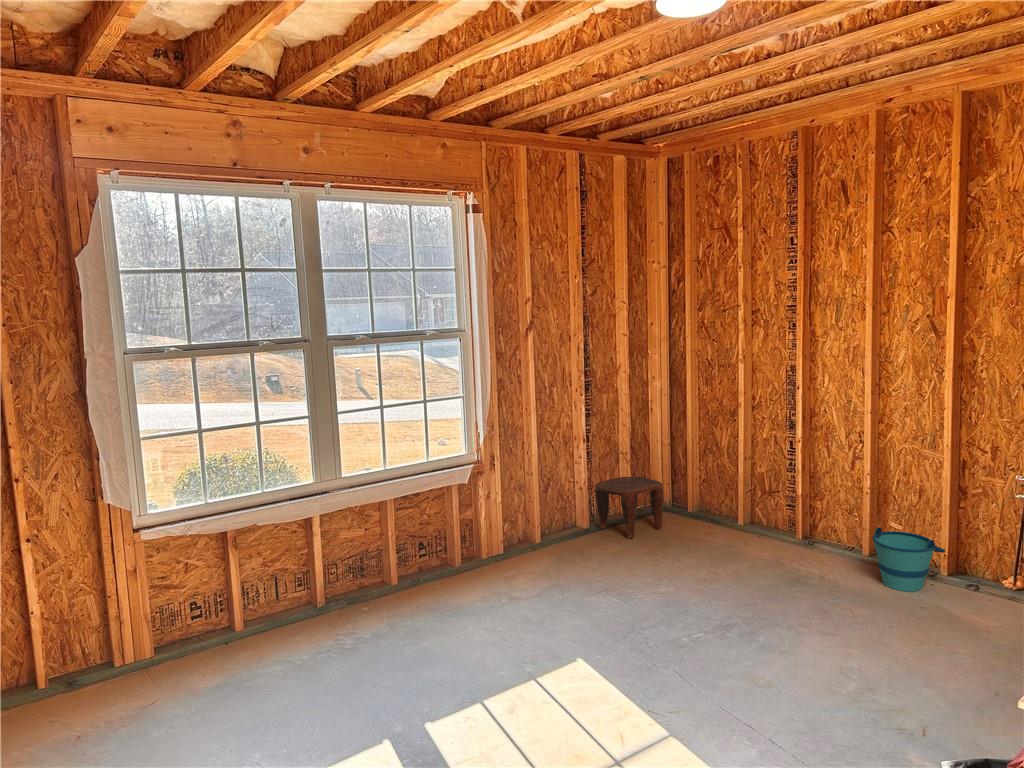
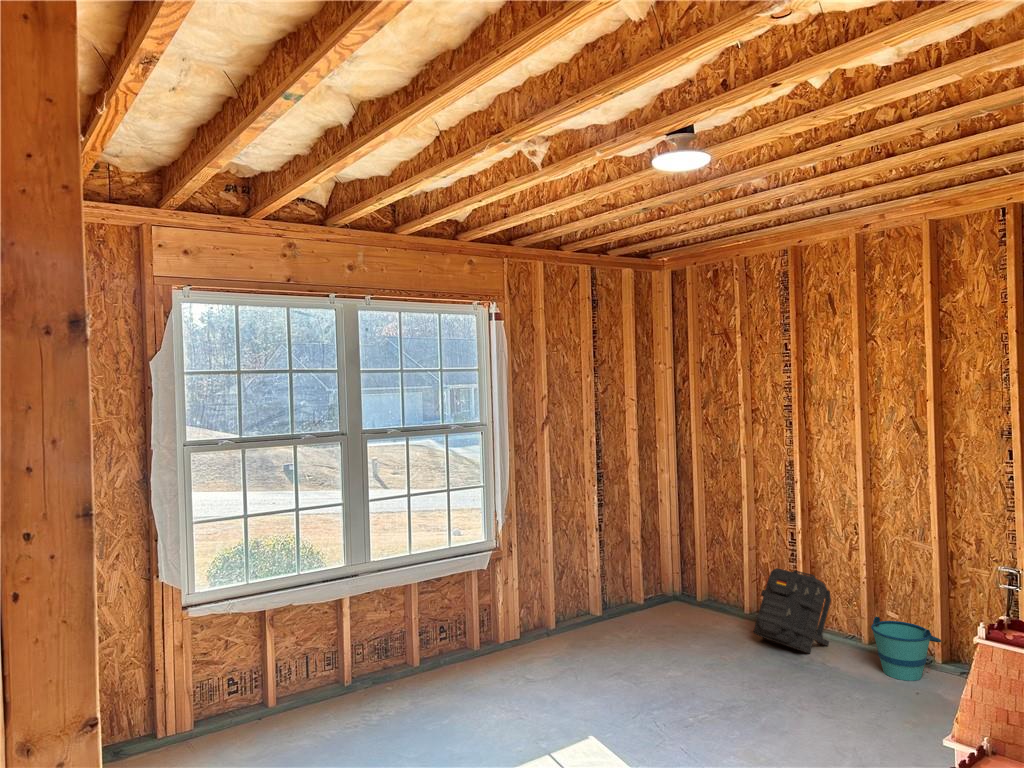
stool: present [595,477,664,538] -> none [606,564,672,624]
backpack: none [748,479,830,566] -> present [753,568,831,654]

